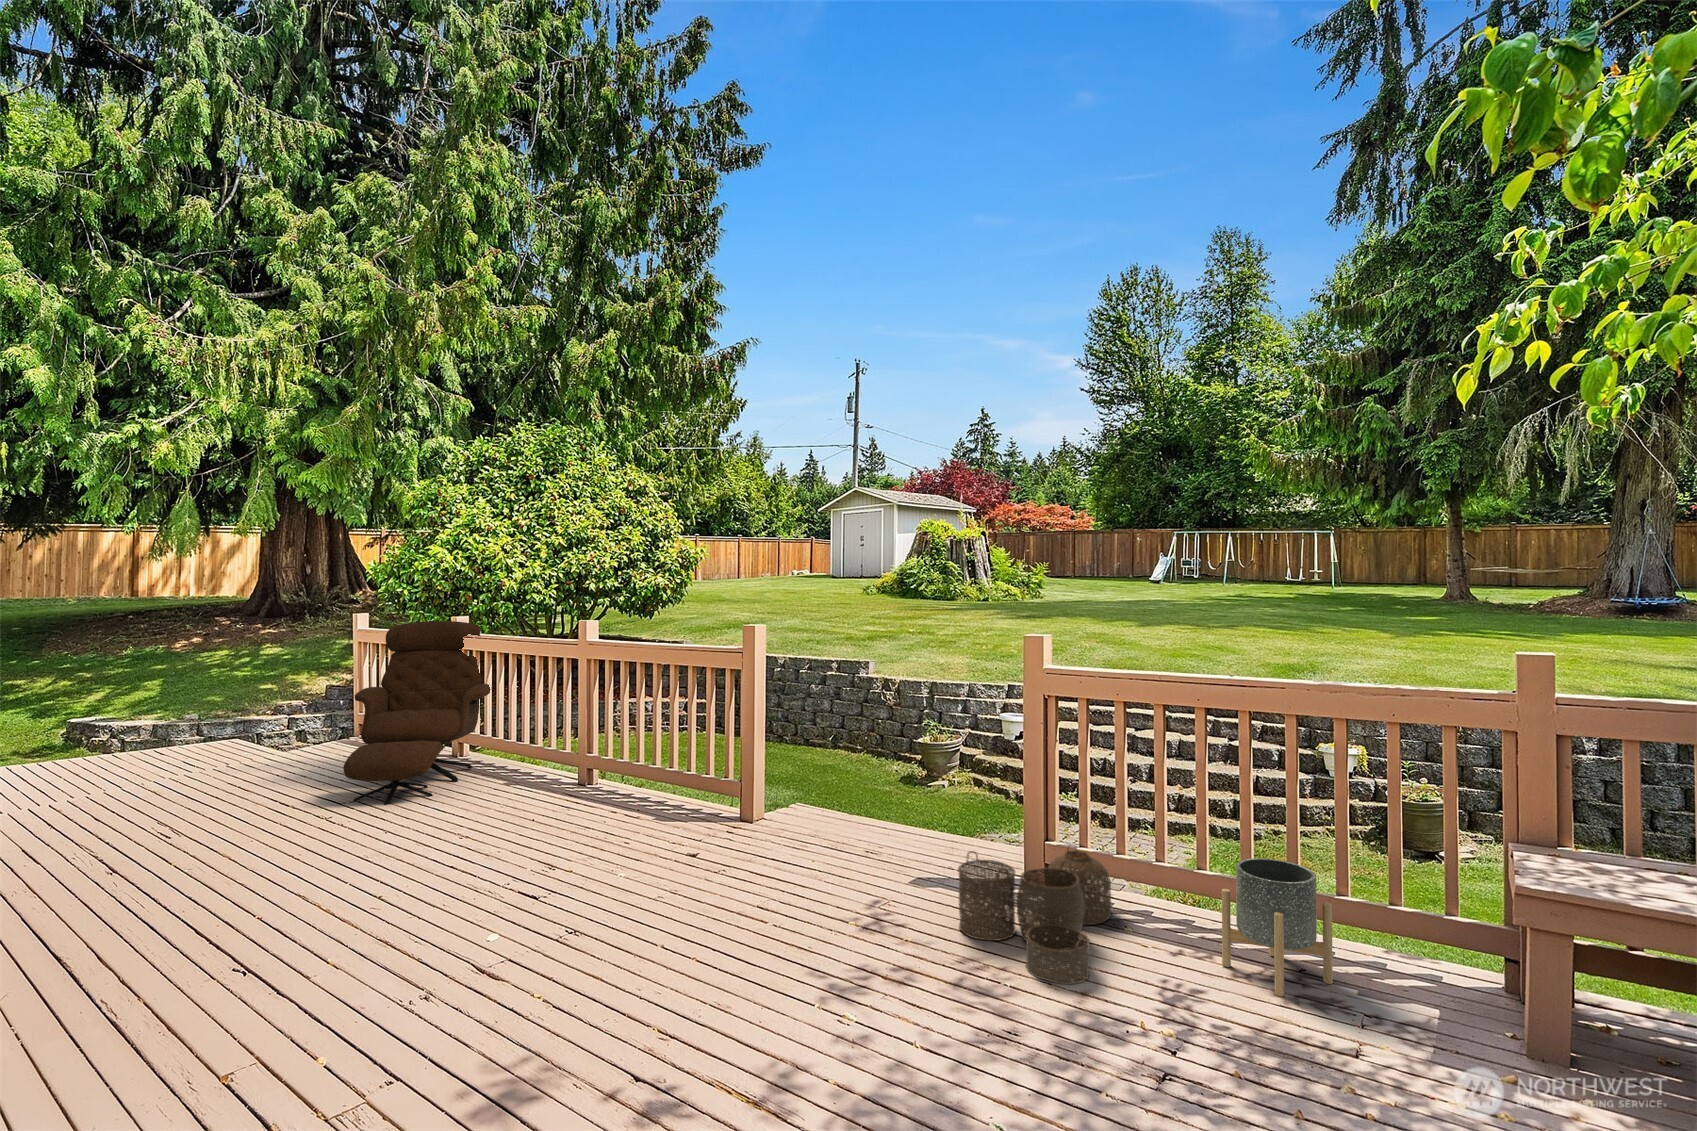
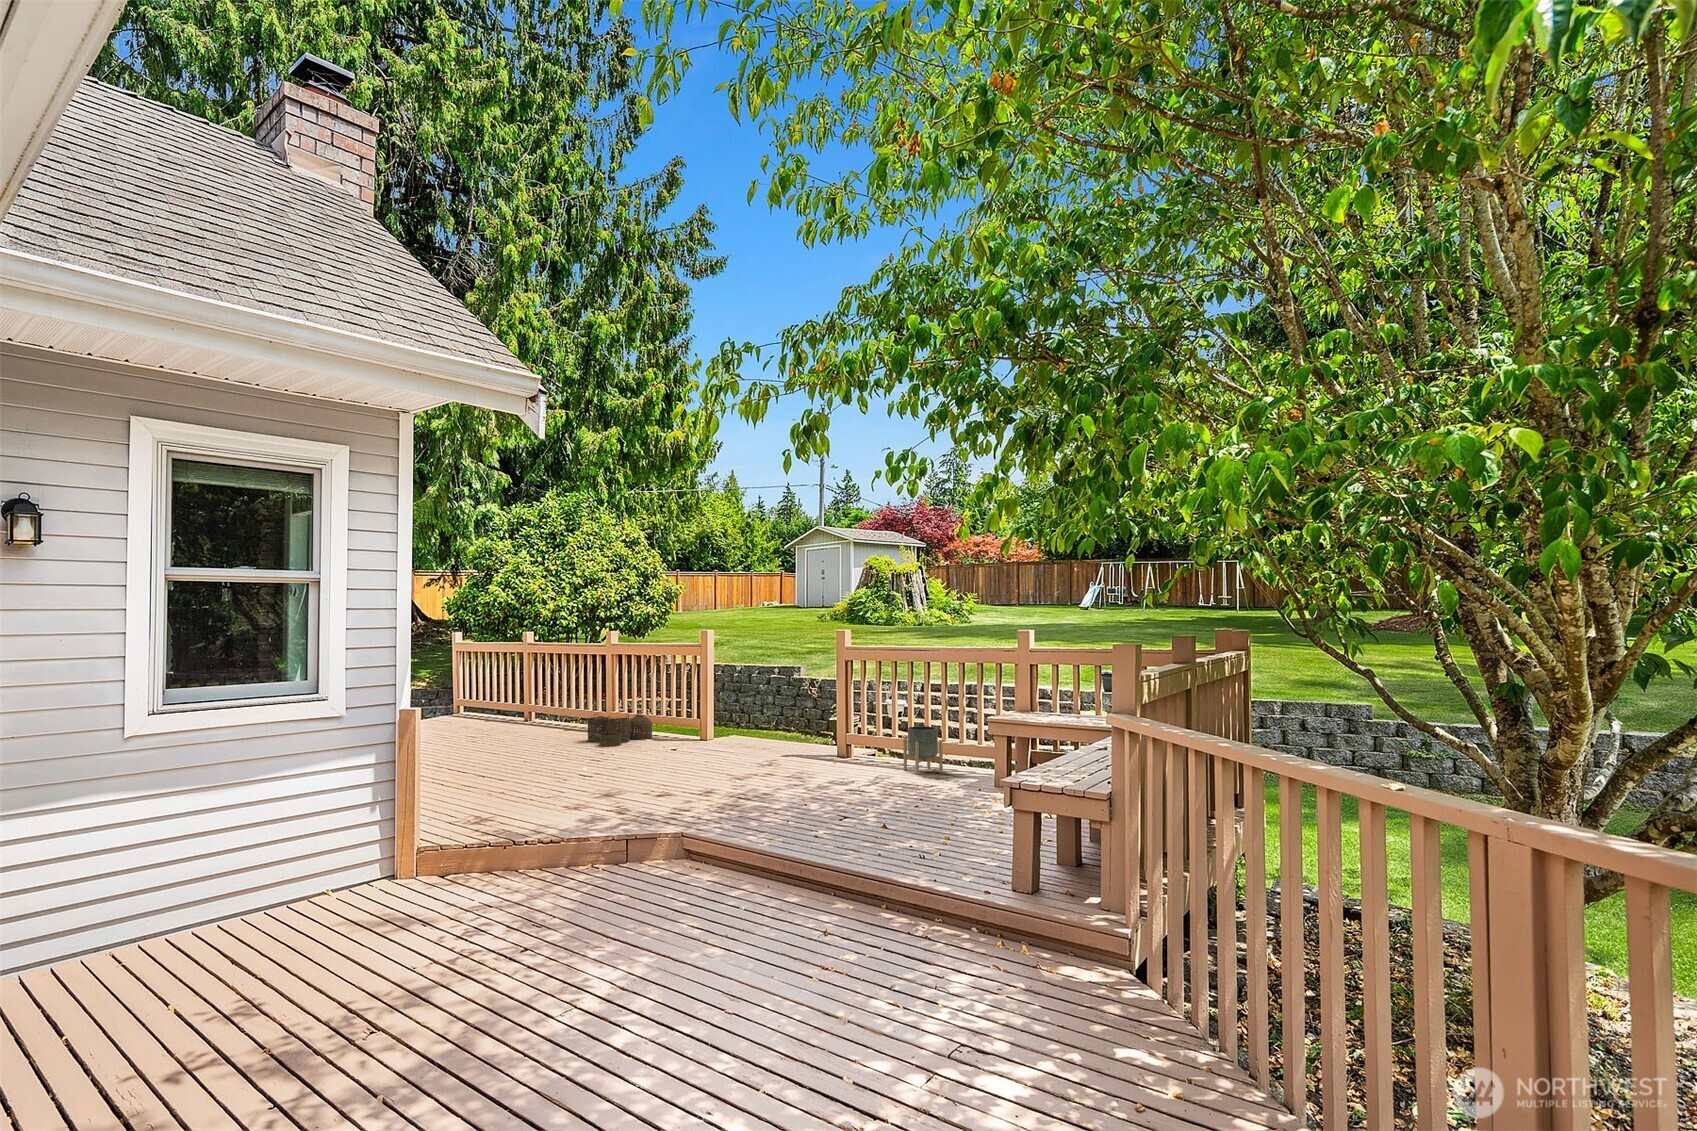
lounge chair: present [344,621,491,805] -> none [472,635,552,739]
woven basket: present [958,845,1111,984] -> present [587,714,652,747]

